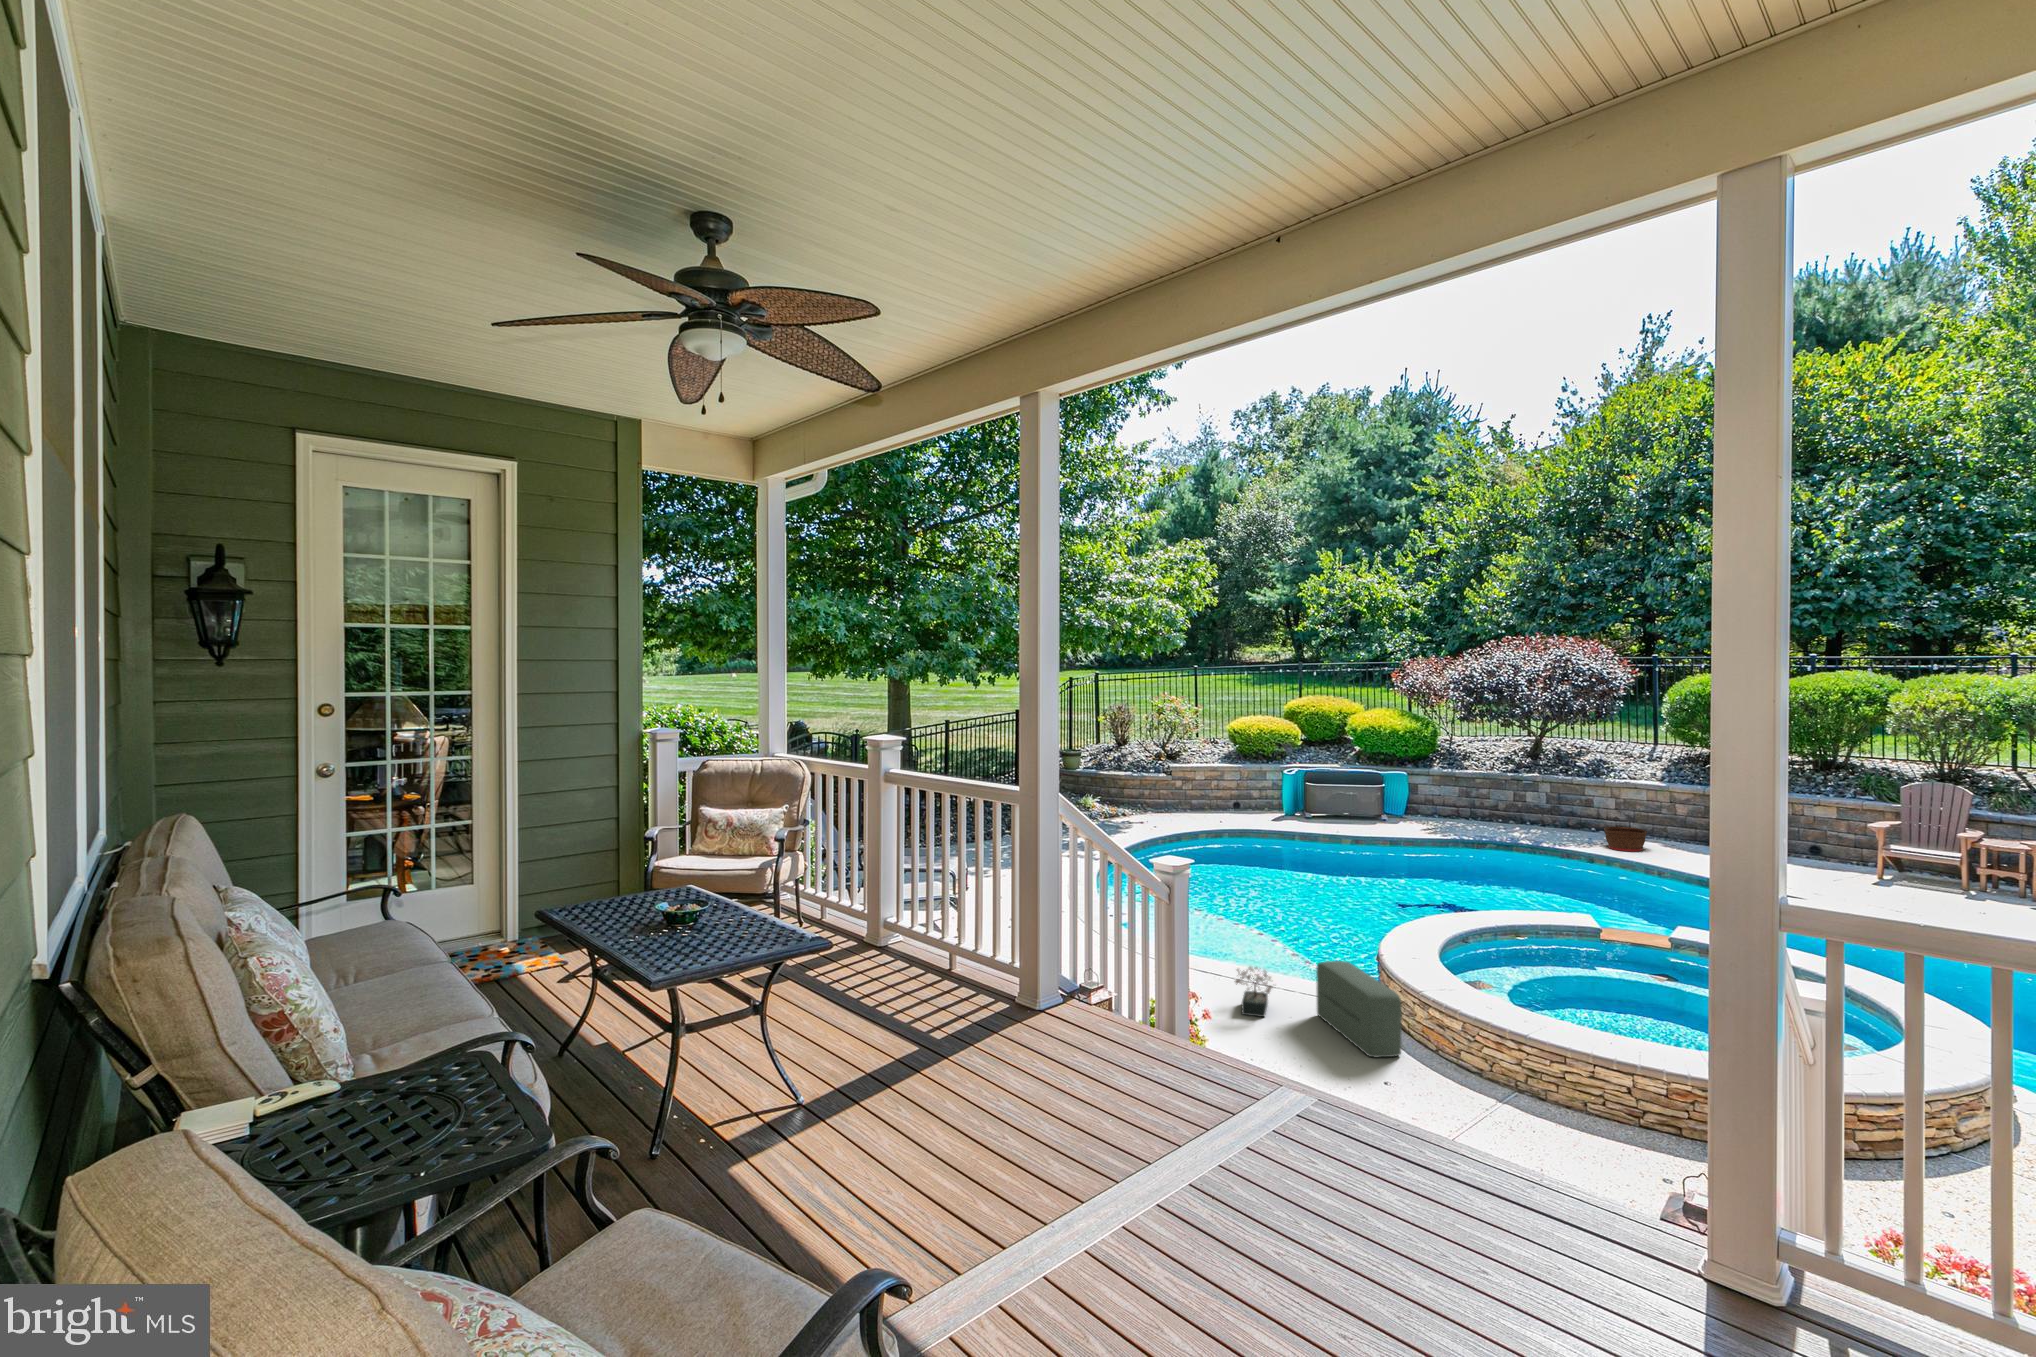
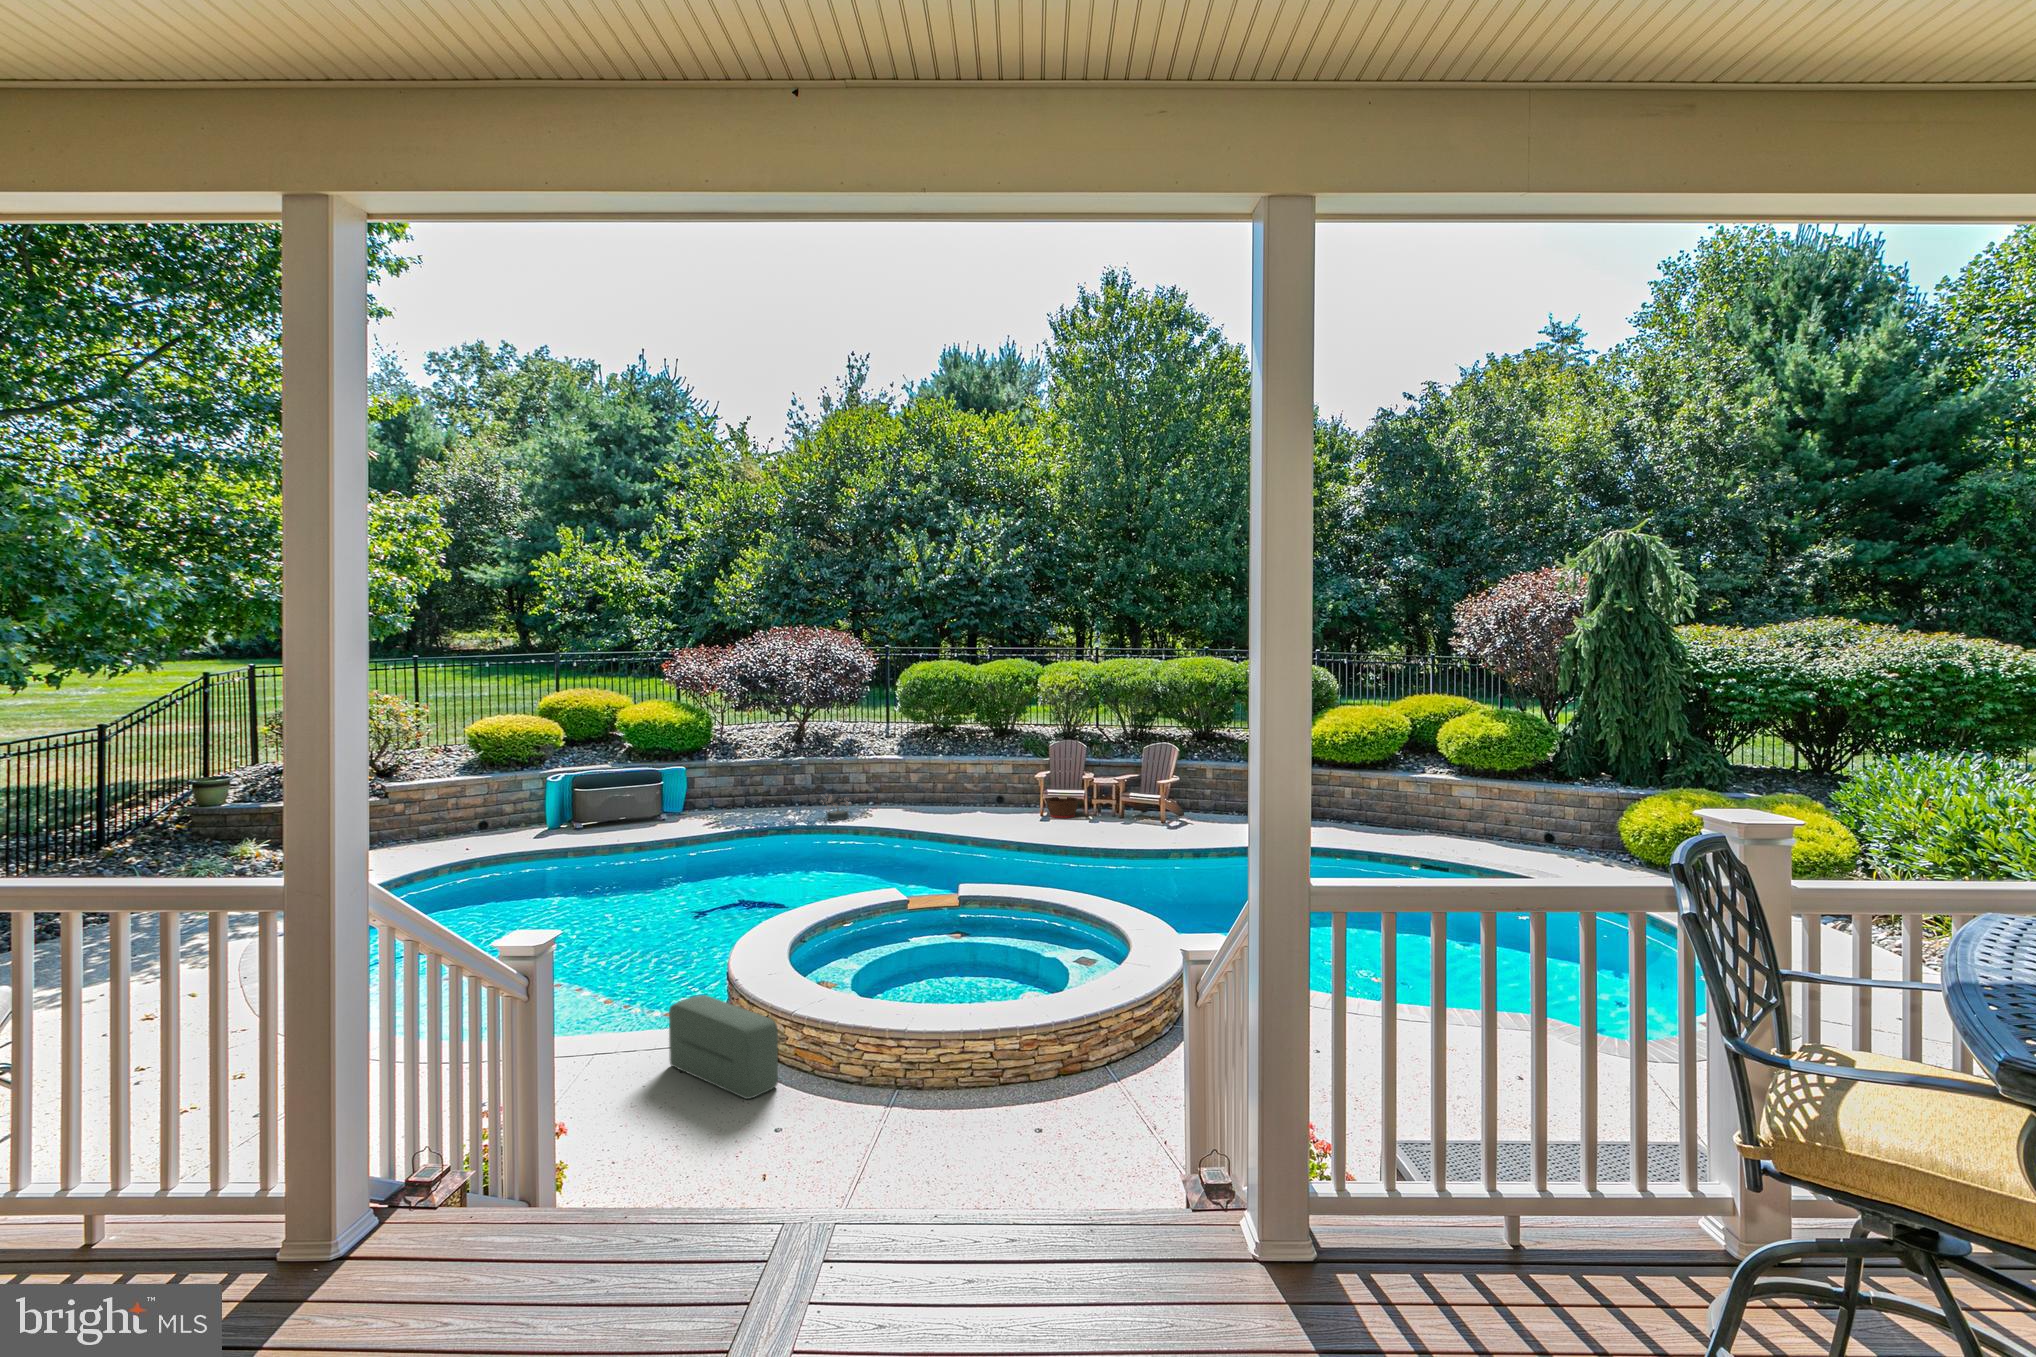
basket: present [1604,827,1647,852] -> present [1047,797,1078,818]
decorative plant: present [1235,967,1273,1017] -> present [821,797,849,821]

